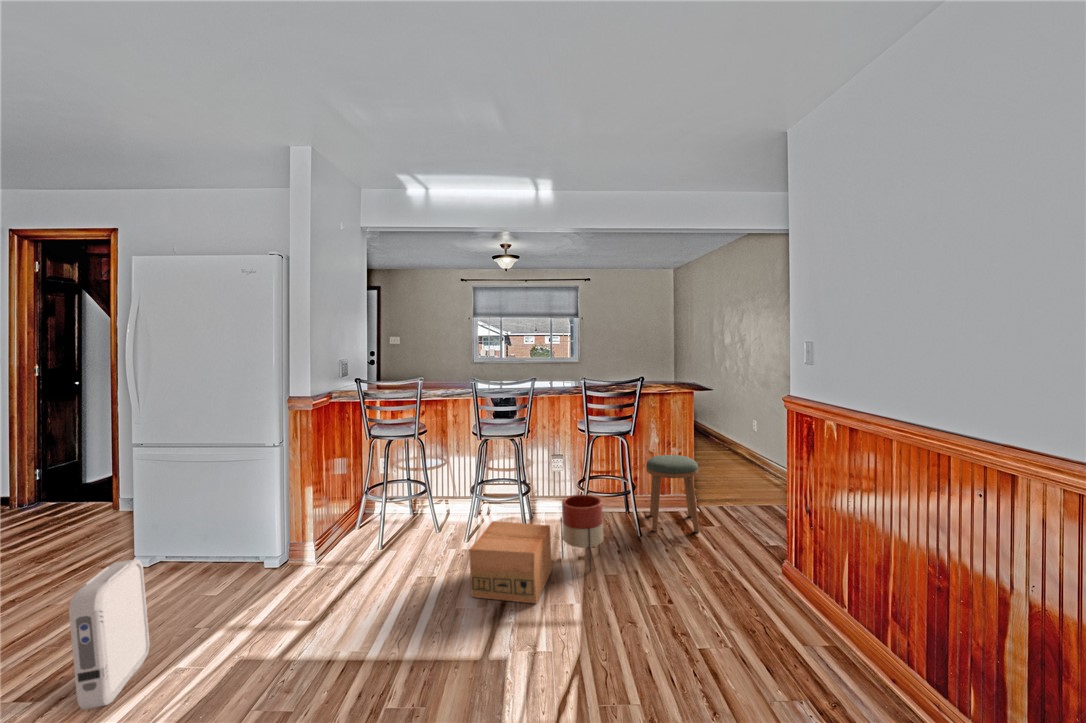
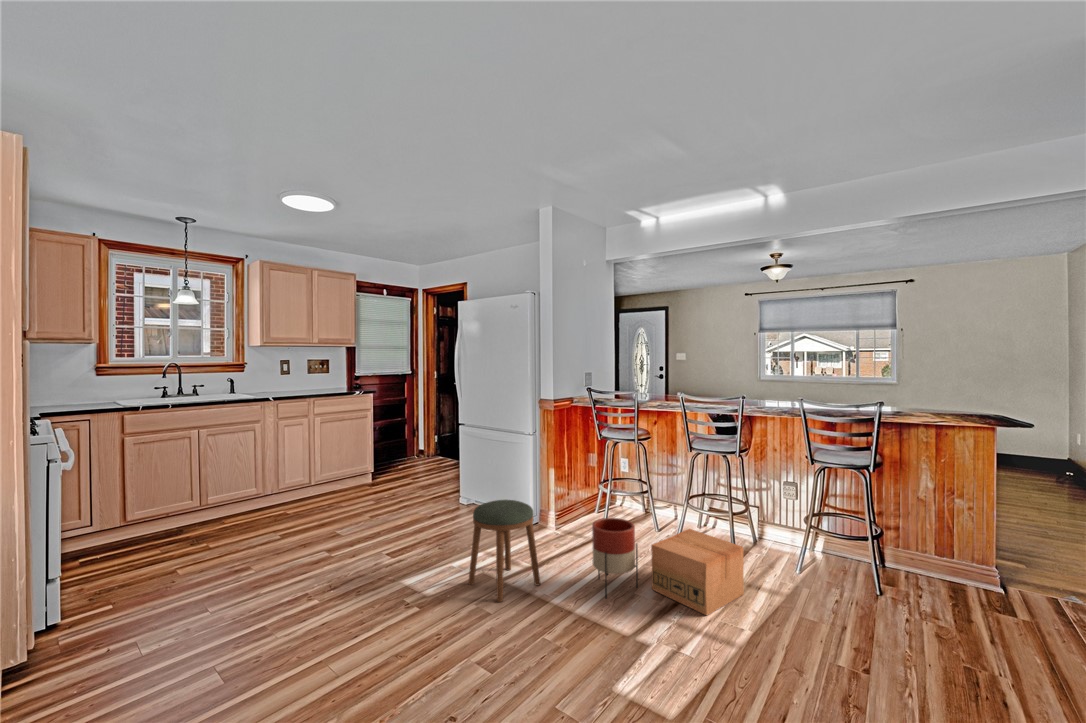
stool: present [646,455,699,532] -> present [468,500,541,602]
planter: present [561,495,604,571] -> present [592,518,638,598]
air purifier: present [69,559,149,710] -> none [398,487,440,571]

